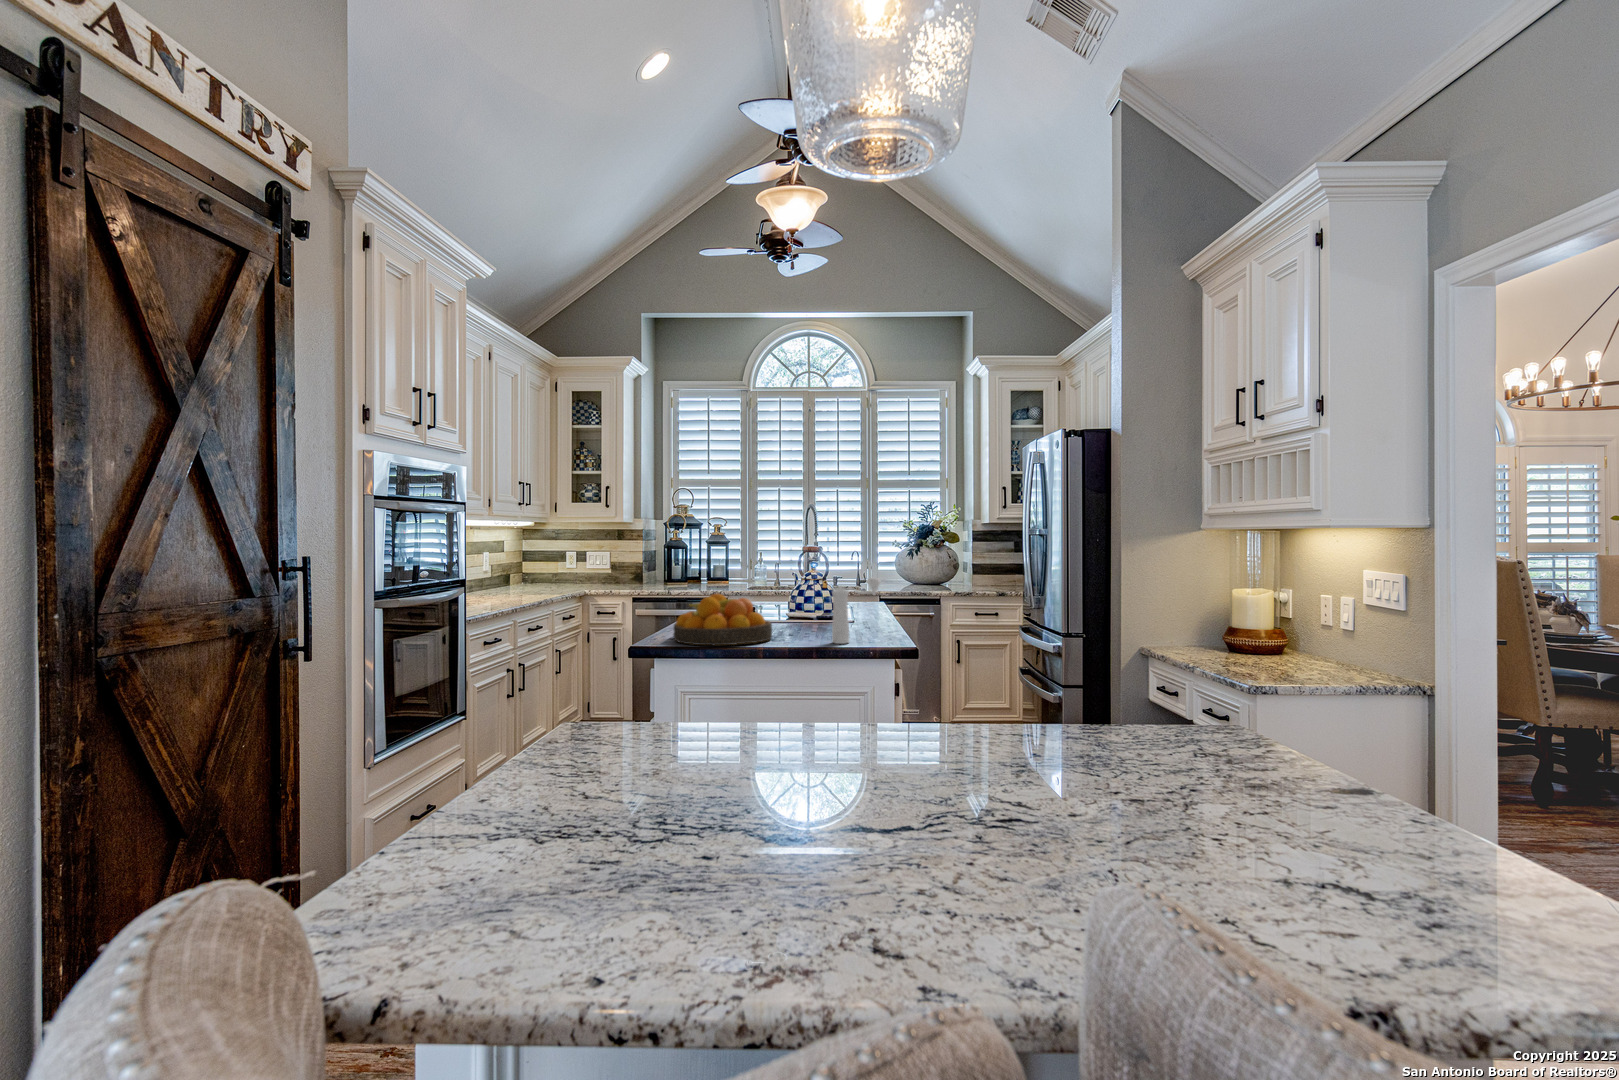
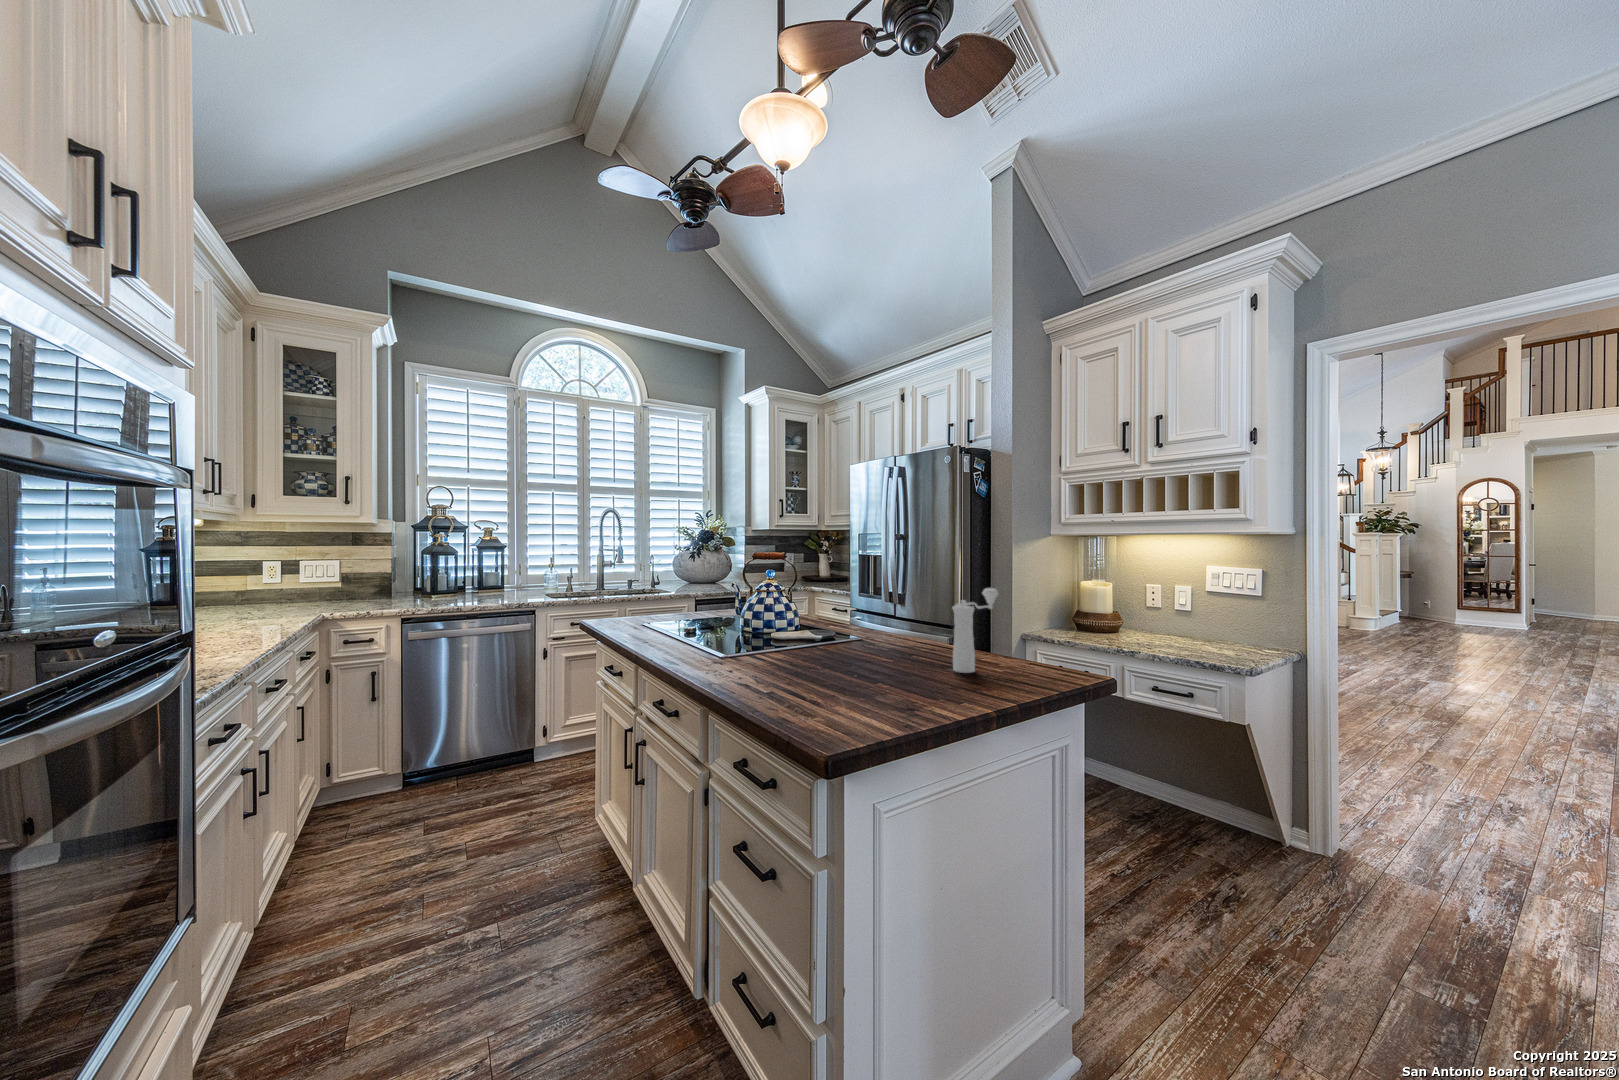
fruit bowl: present [673,594,772,645] -> none [752,621,897,705]

